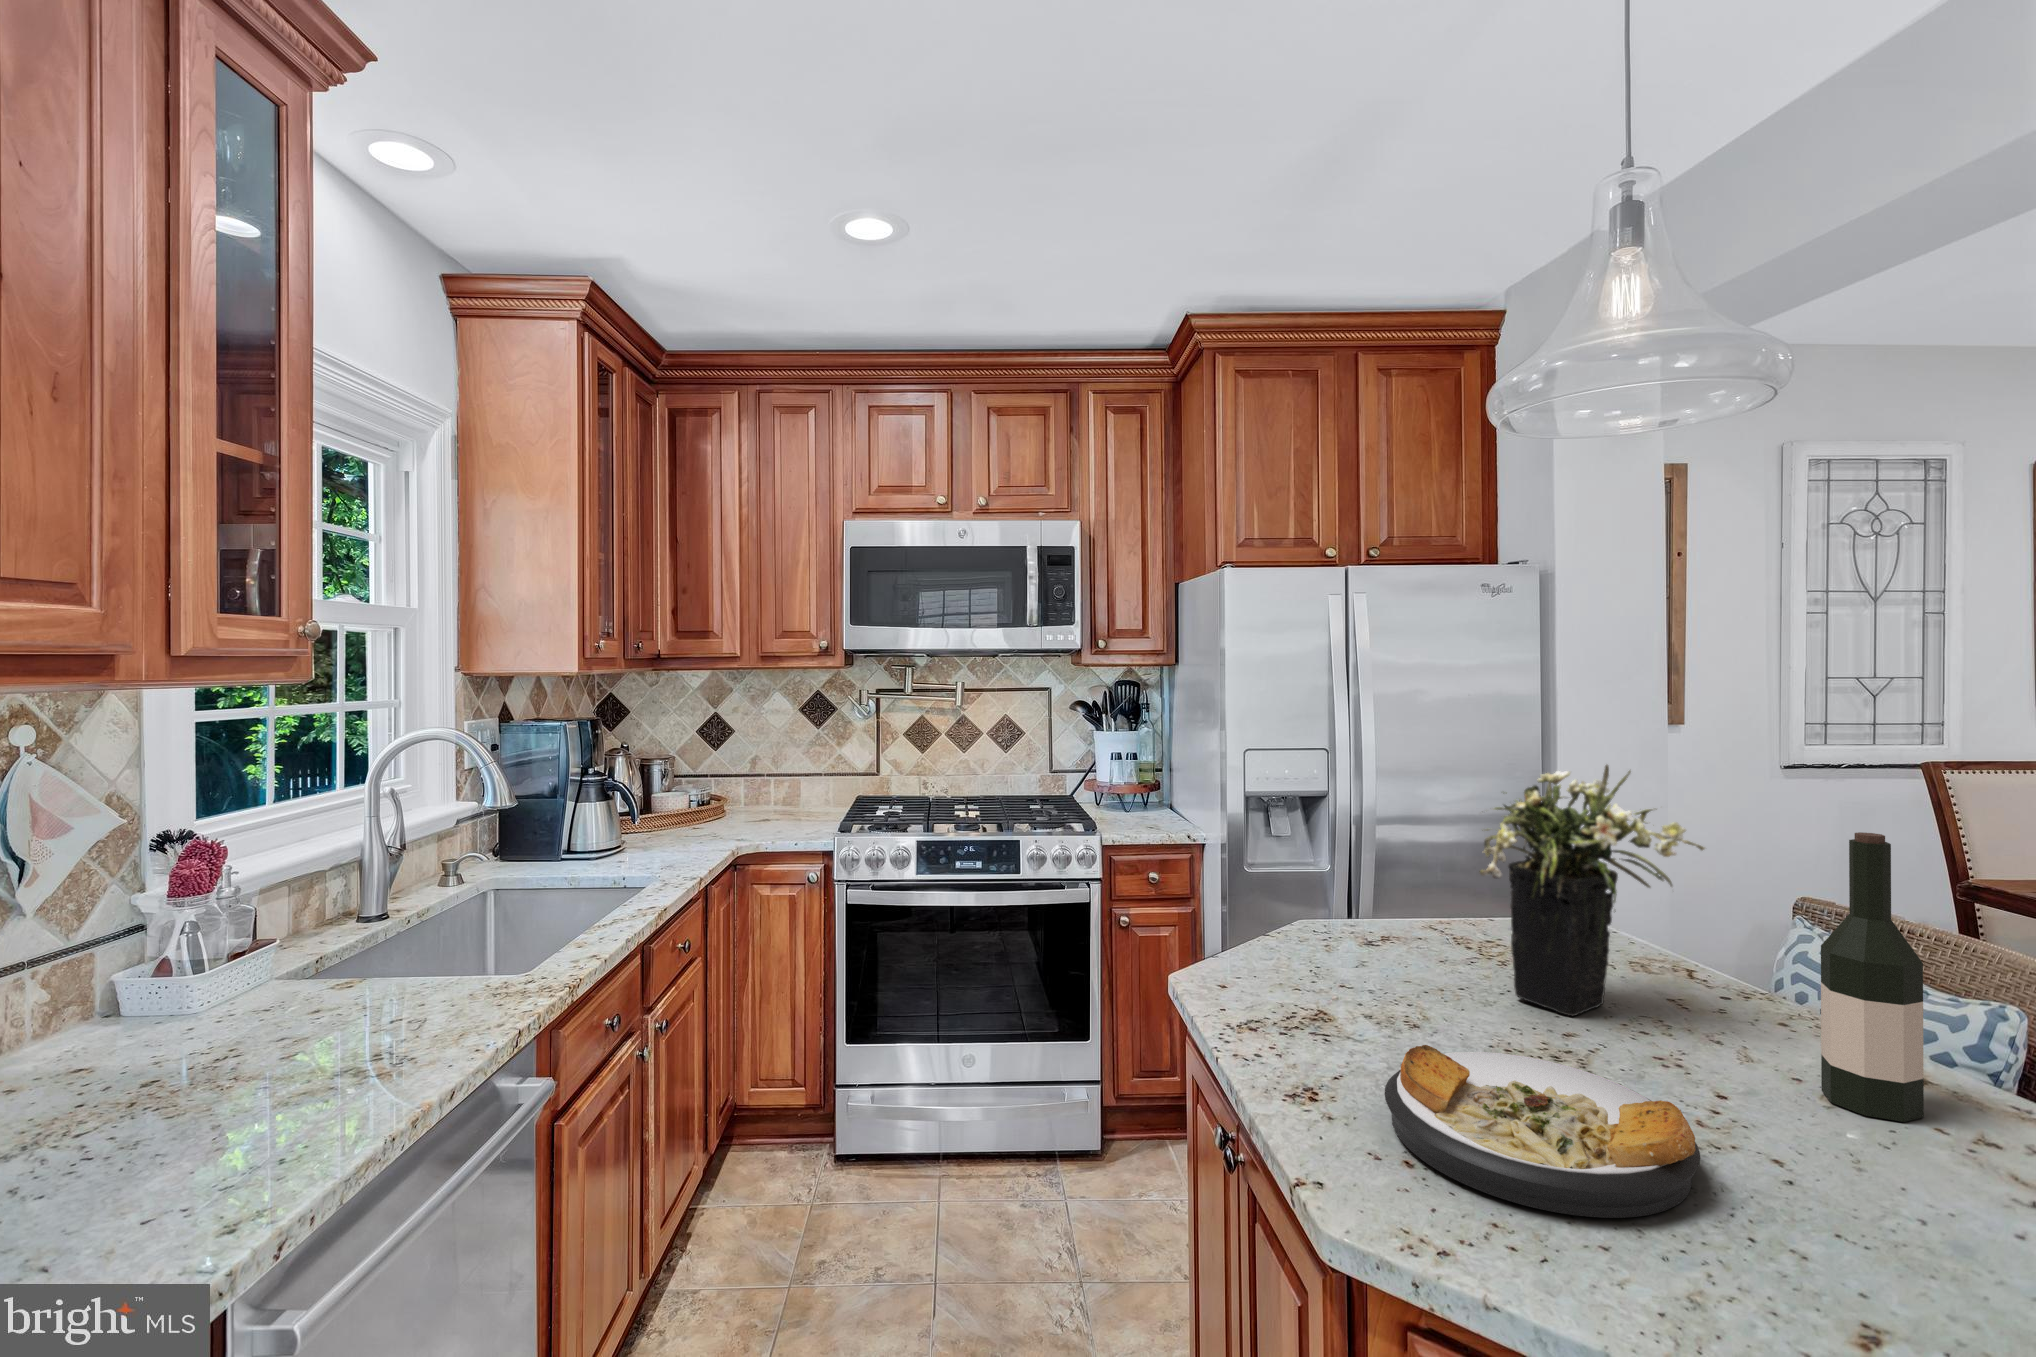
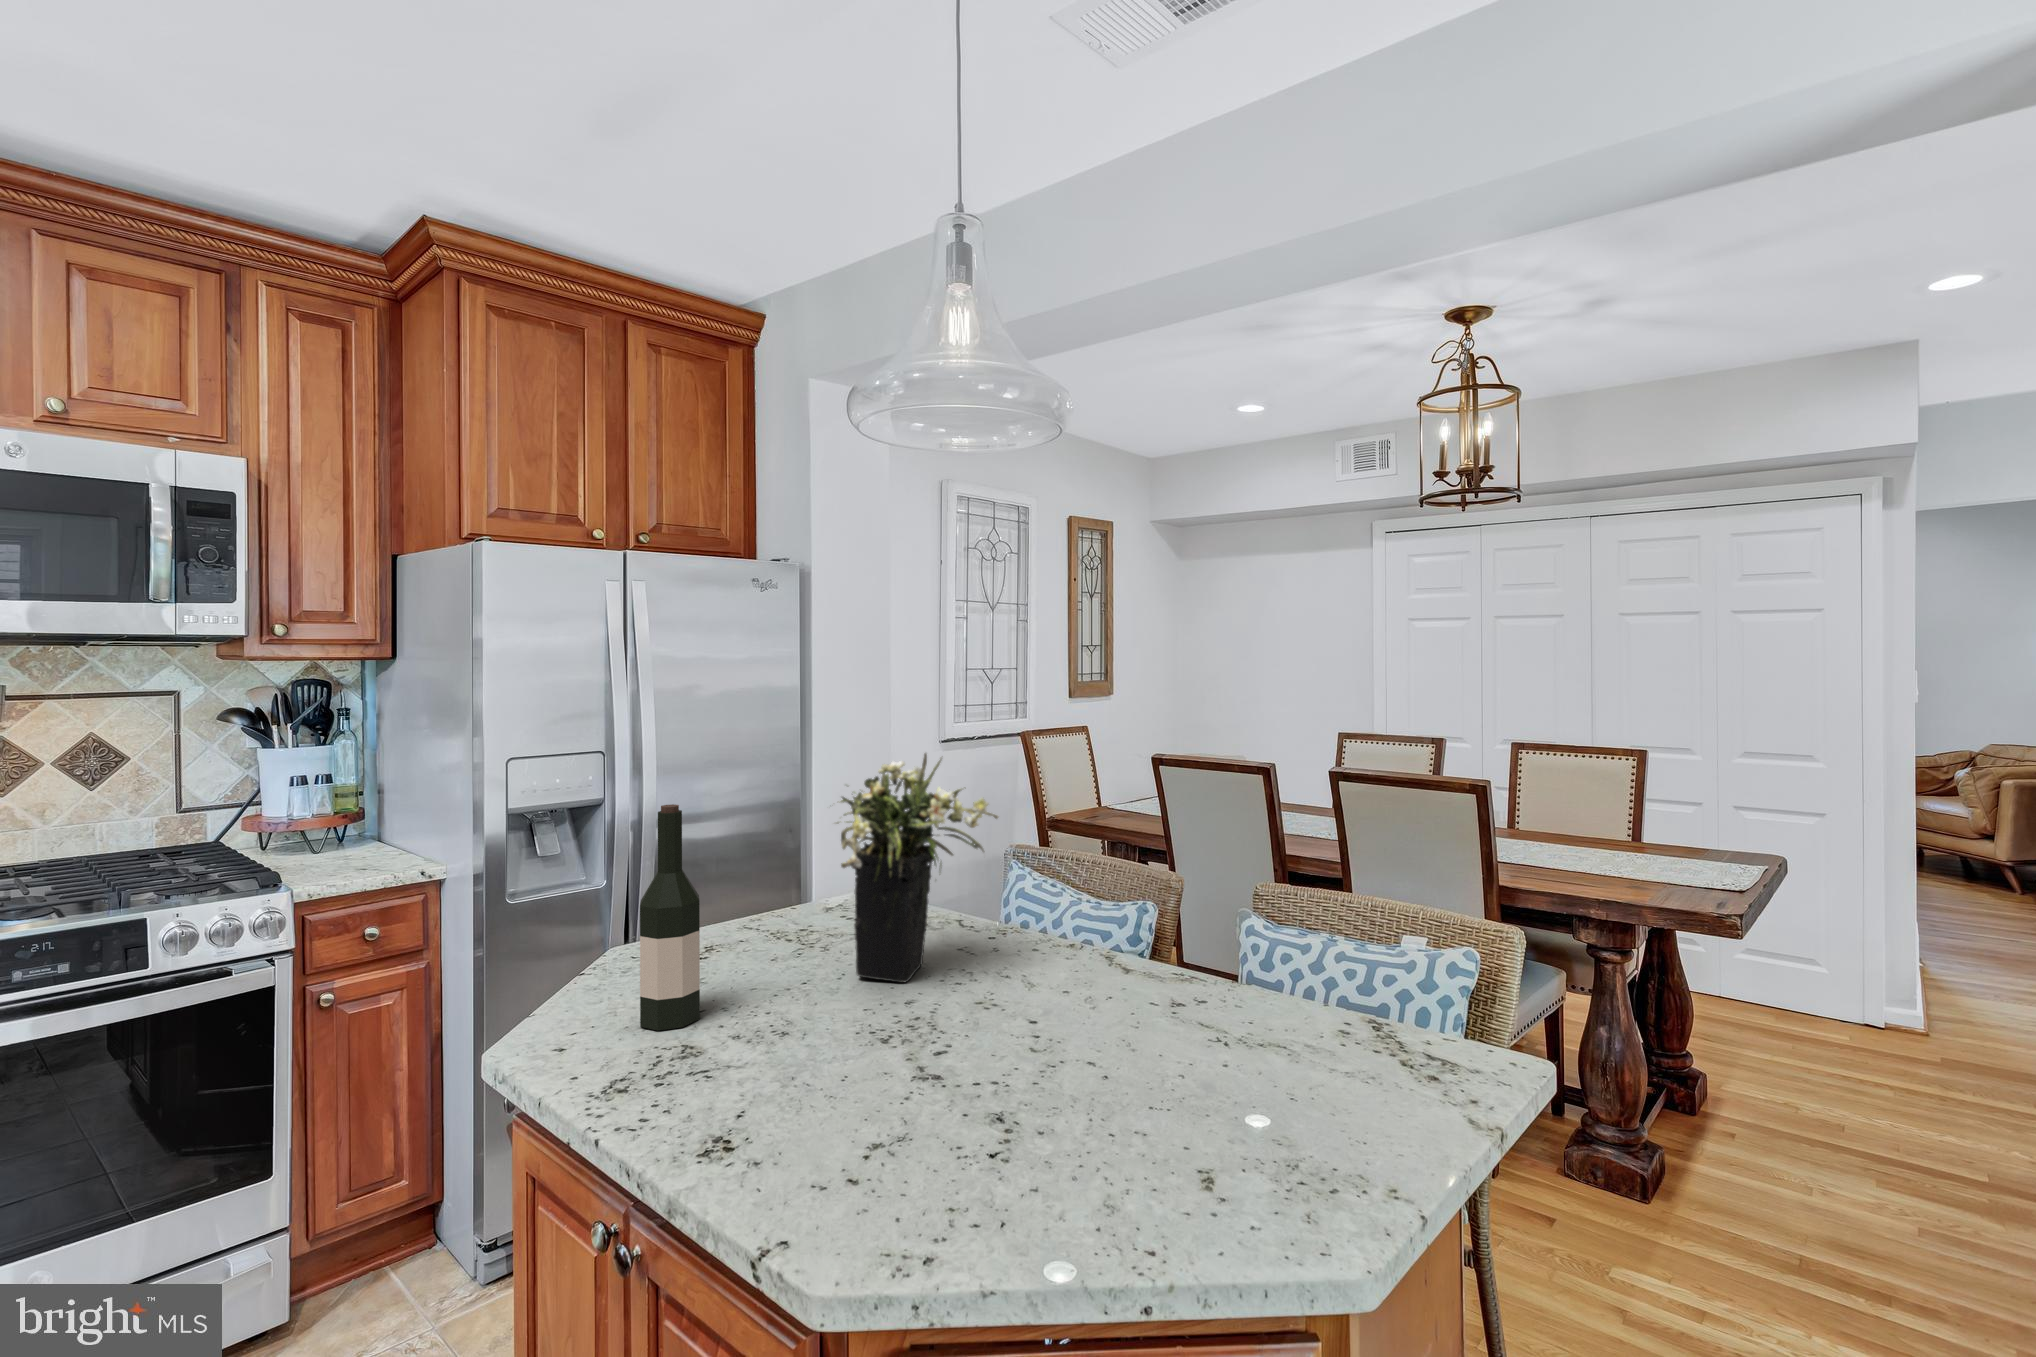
wine bottle: present [1821,832,1924,1122] -> present [640,804,700,1031]
plate: present [1385,1045,1701,1218] -> none [807,1031,1066,1181]

